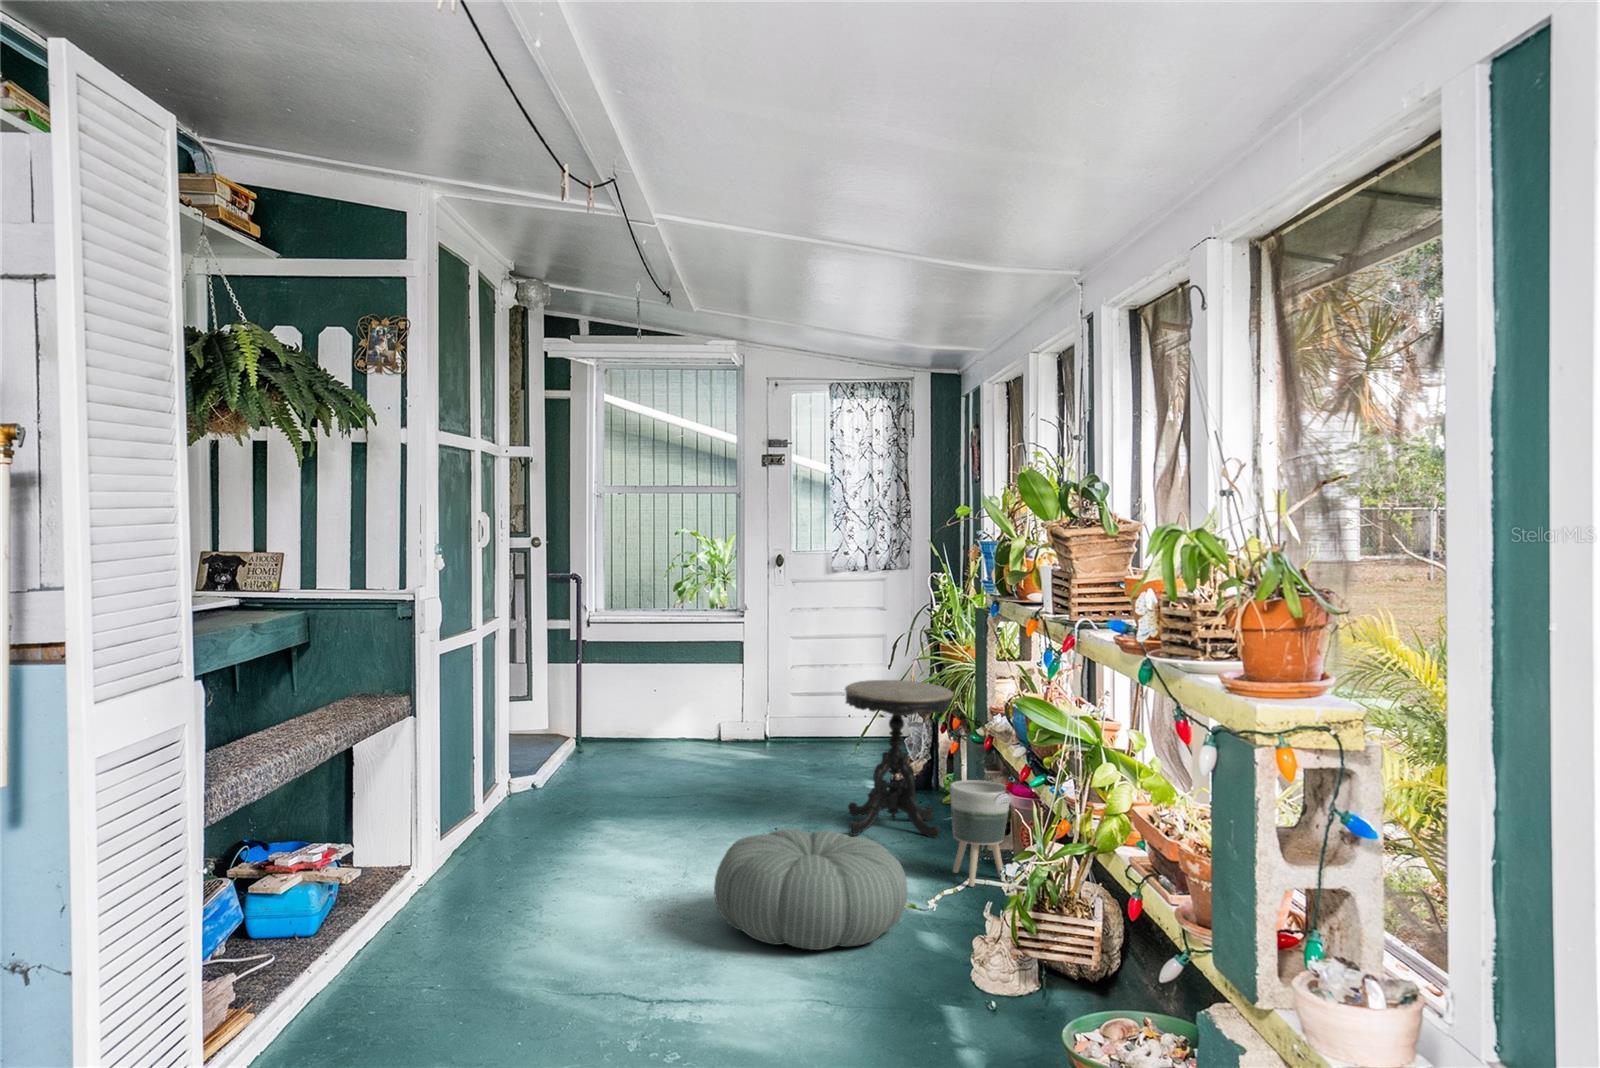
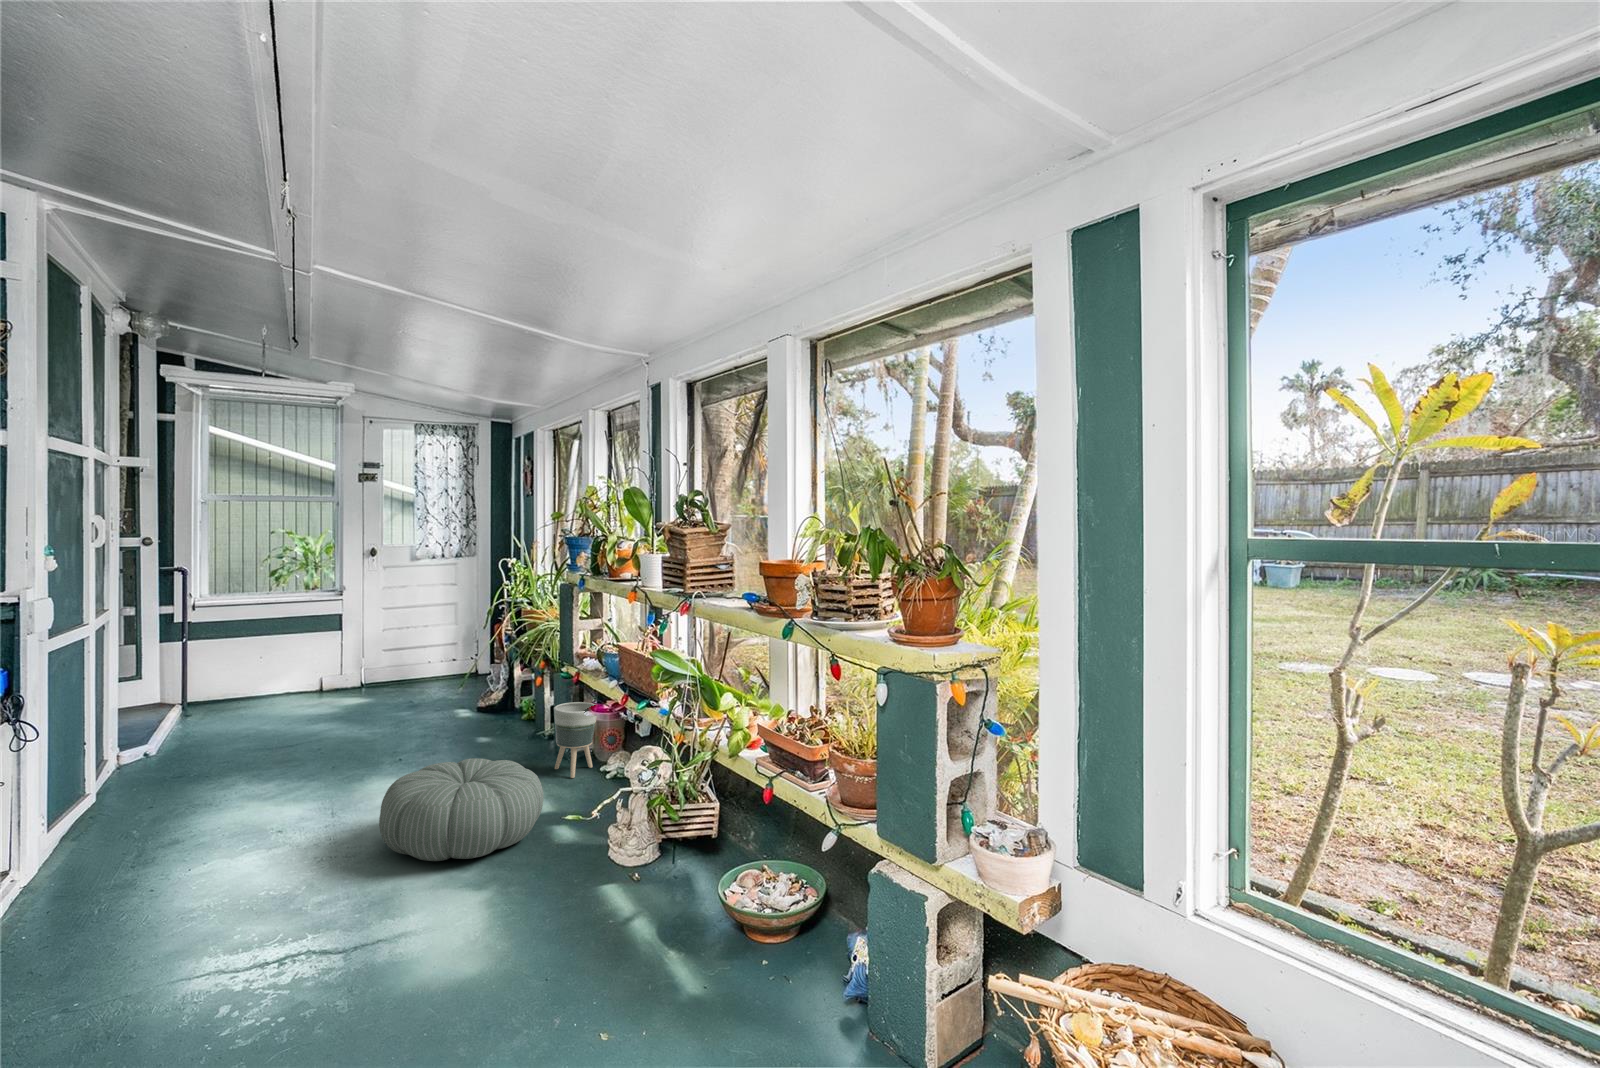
side table: present [845,680,954,838] -> none [456,635,539,752]

